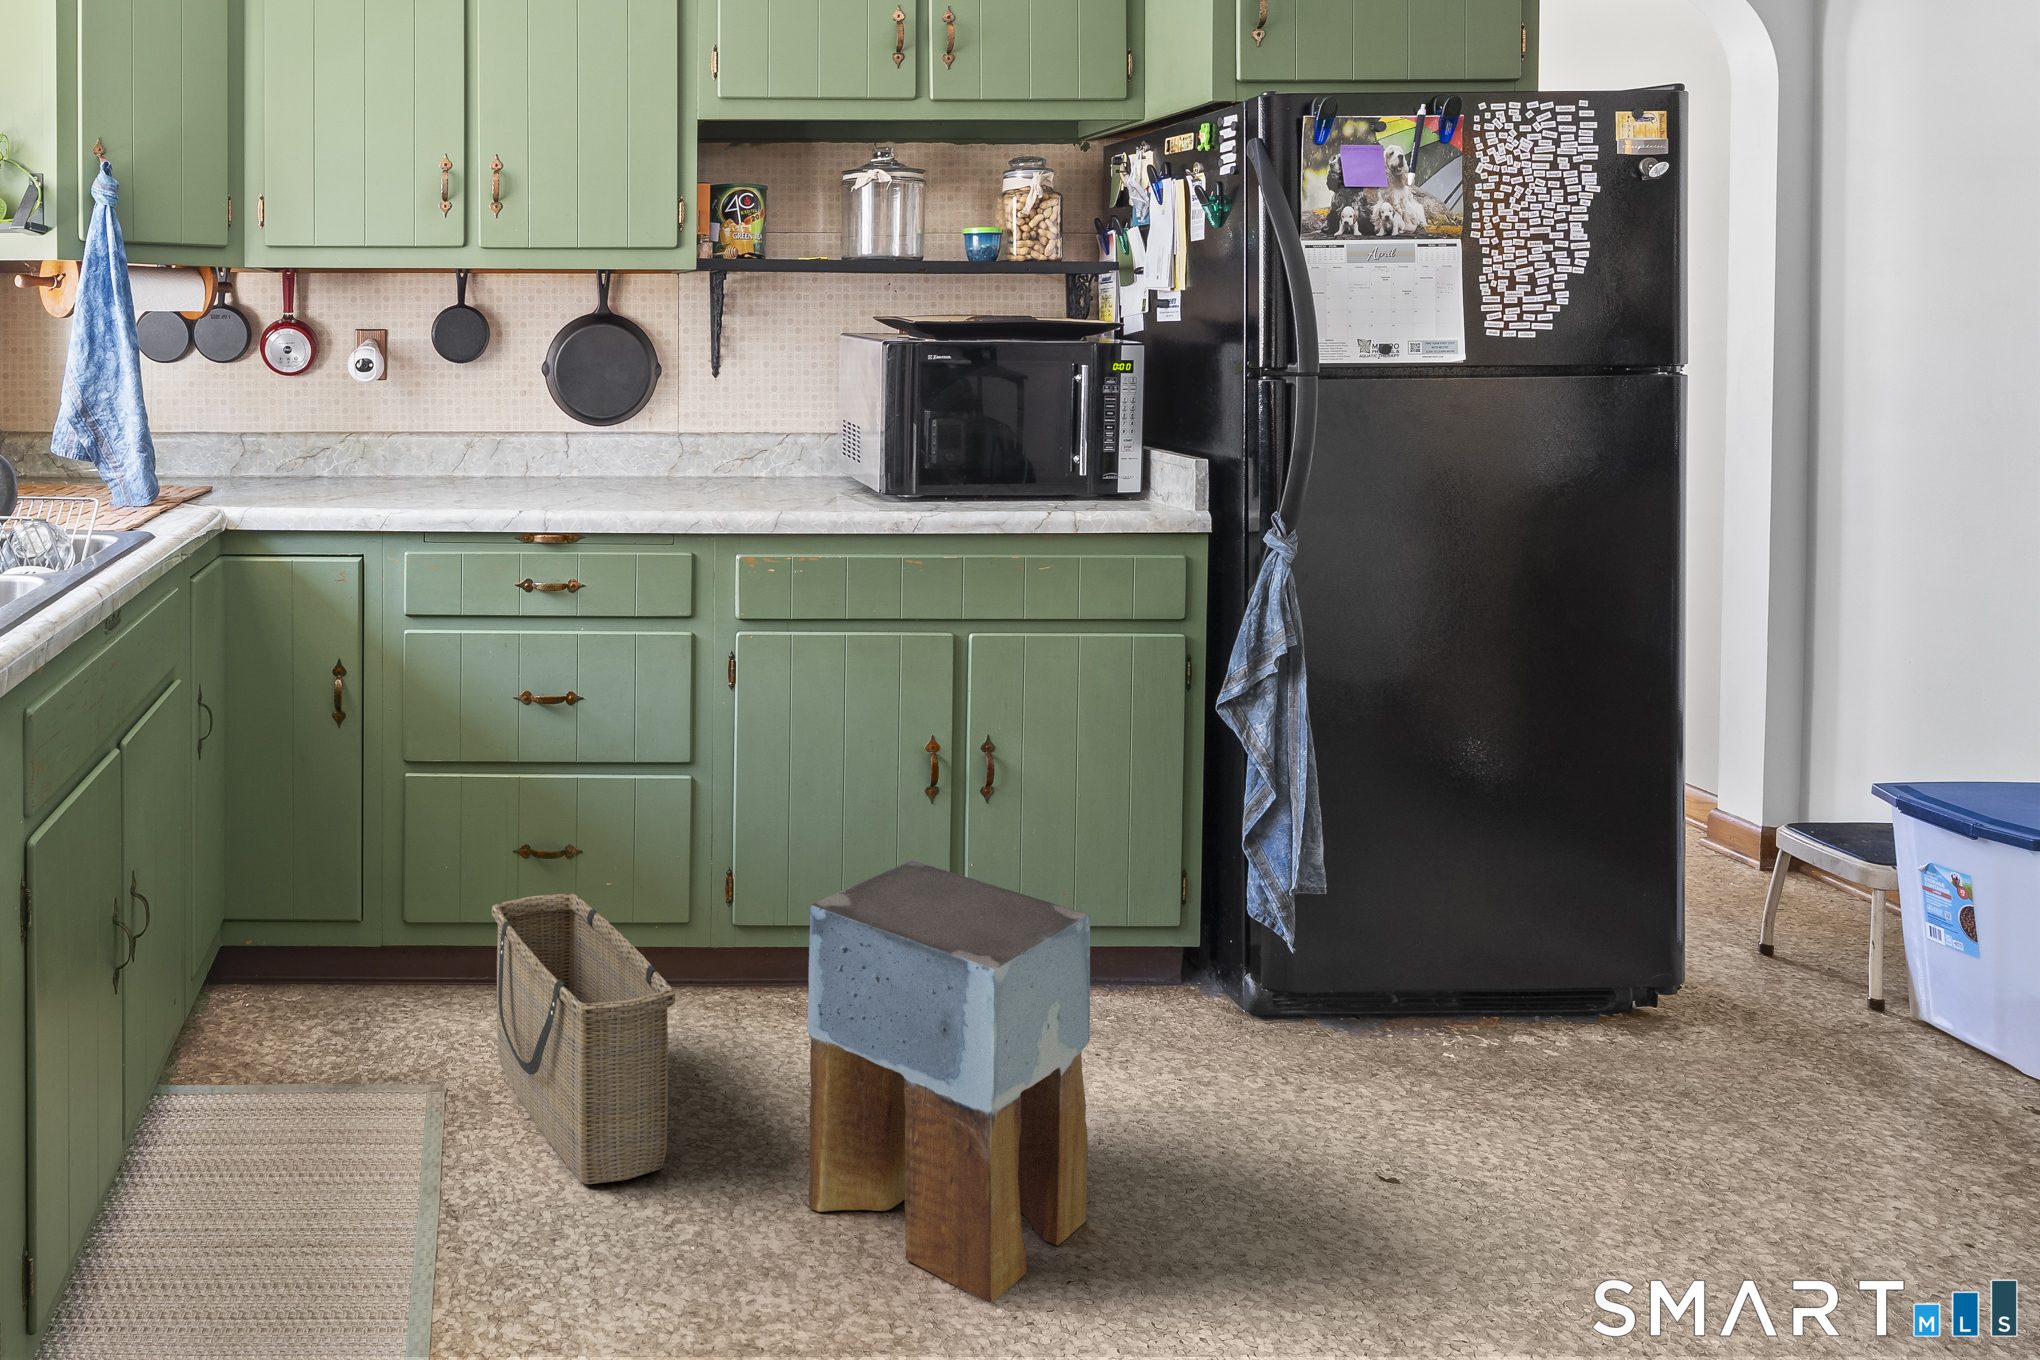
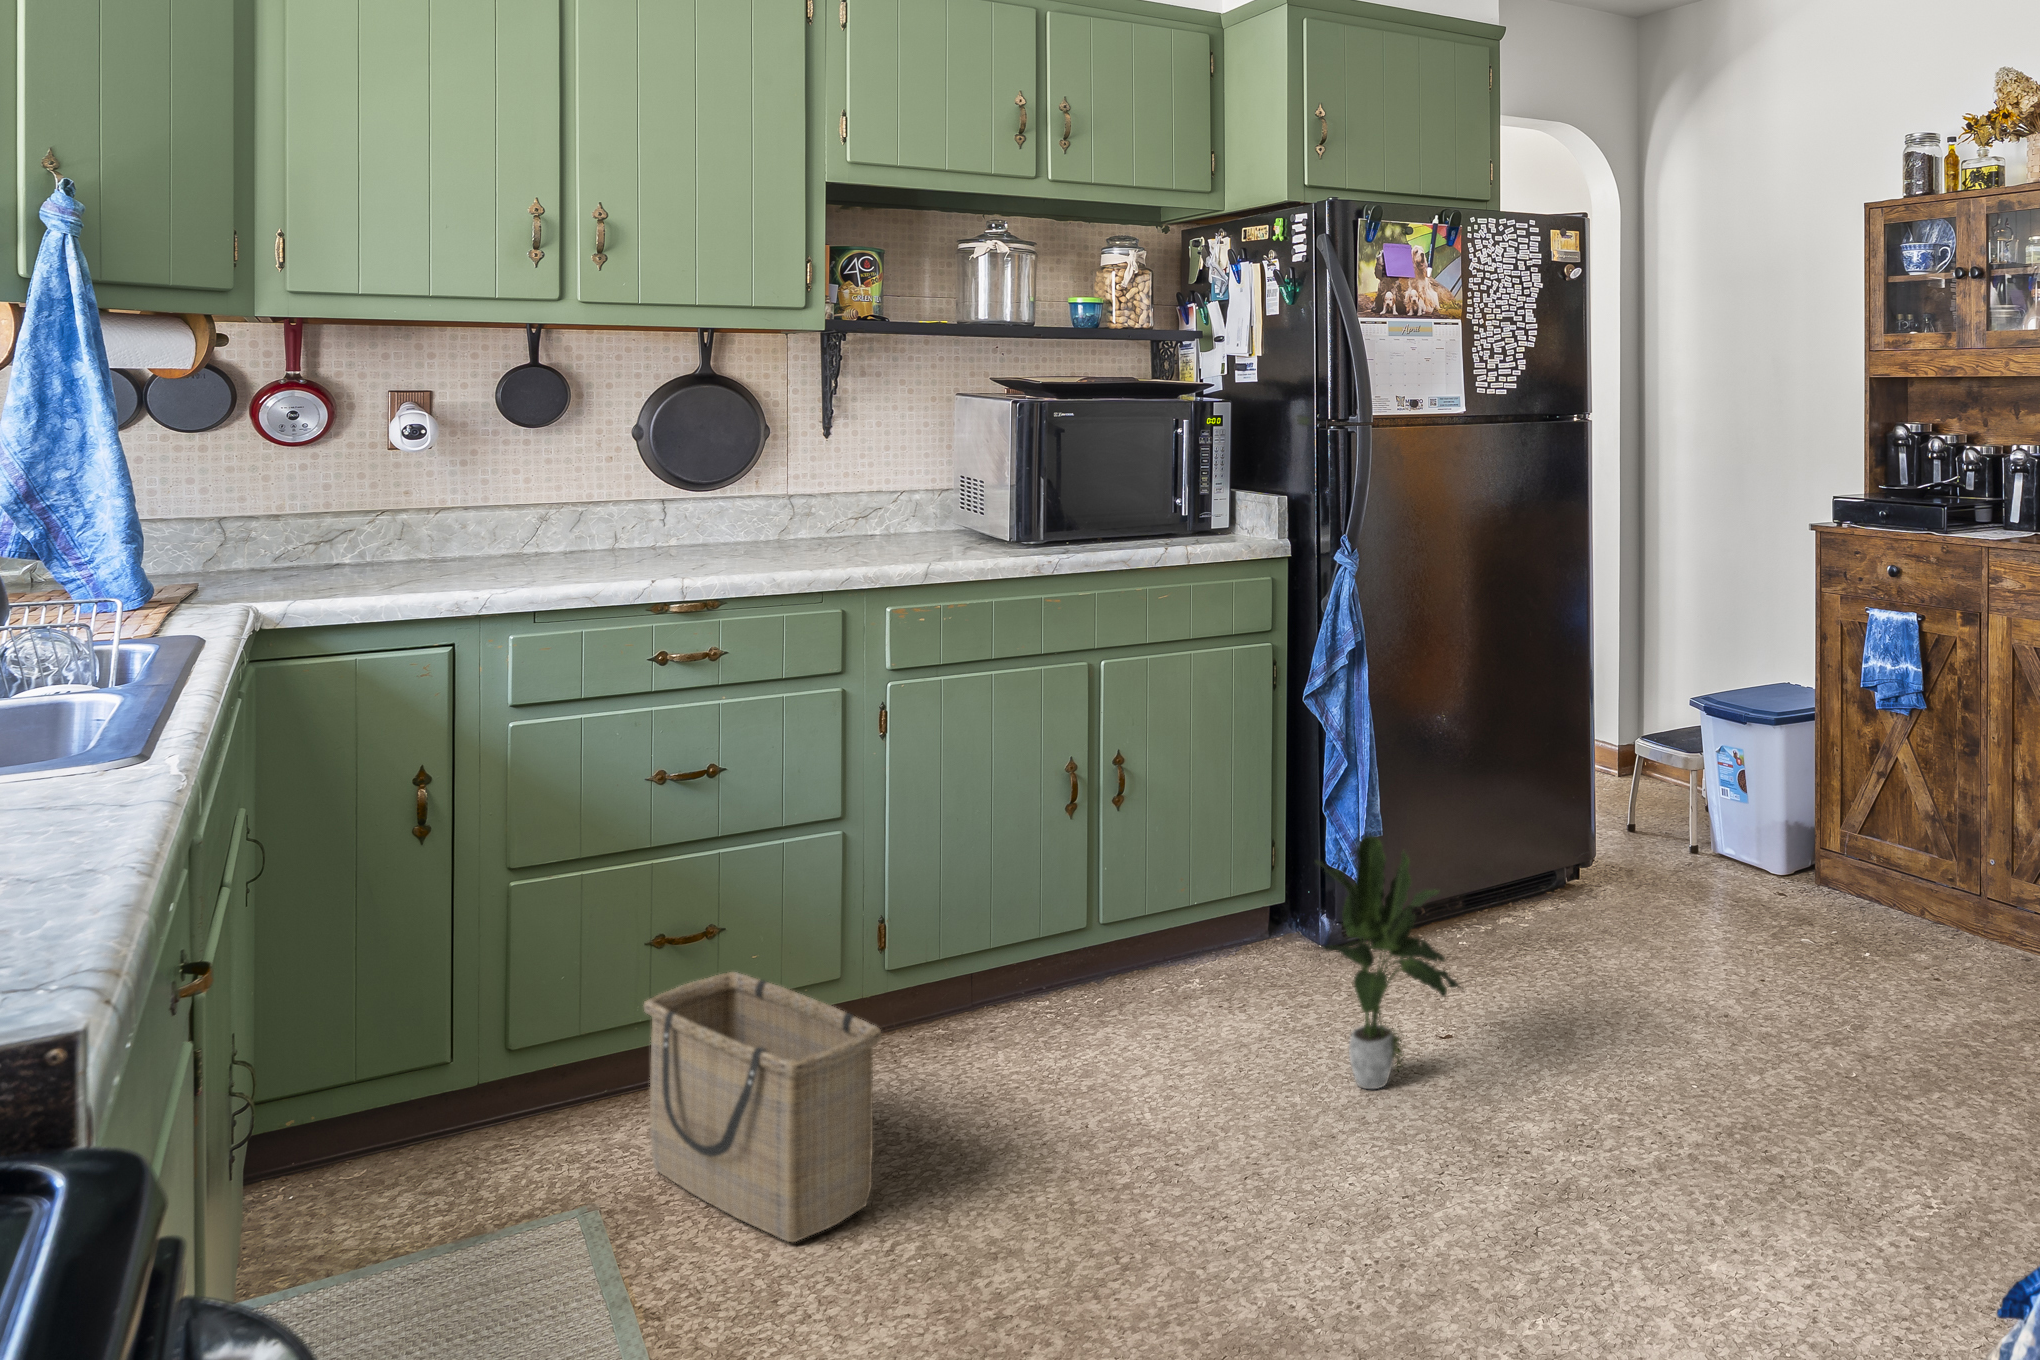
stool: present [808,861,1090,1303] -> none [1016,863,1247,1212]
potted plant: none [1189,897,1410,1222] -> present [1316,836,1463,1089]

